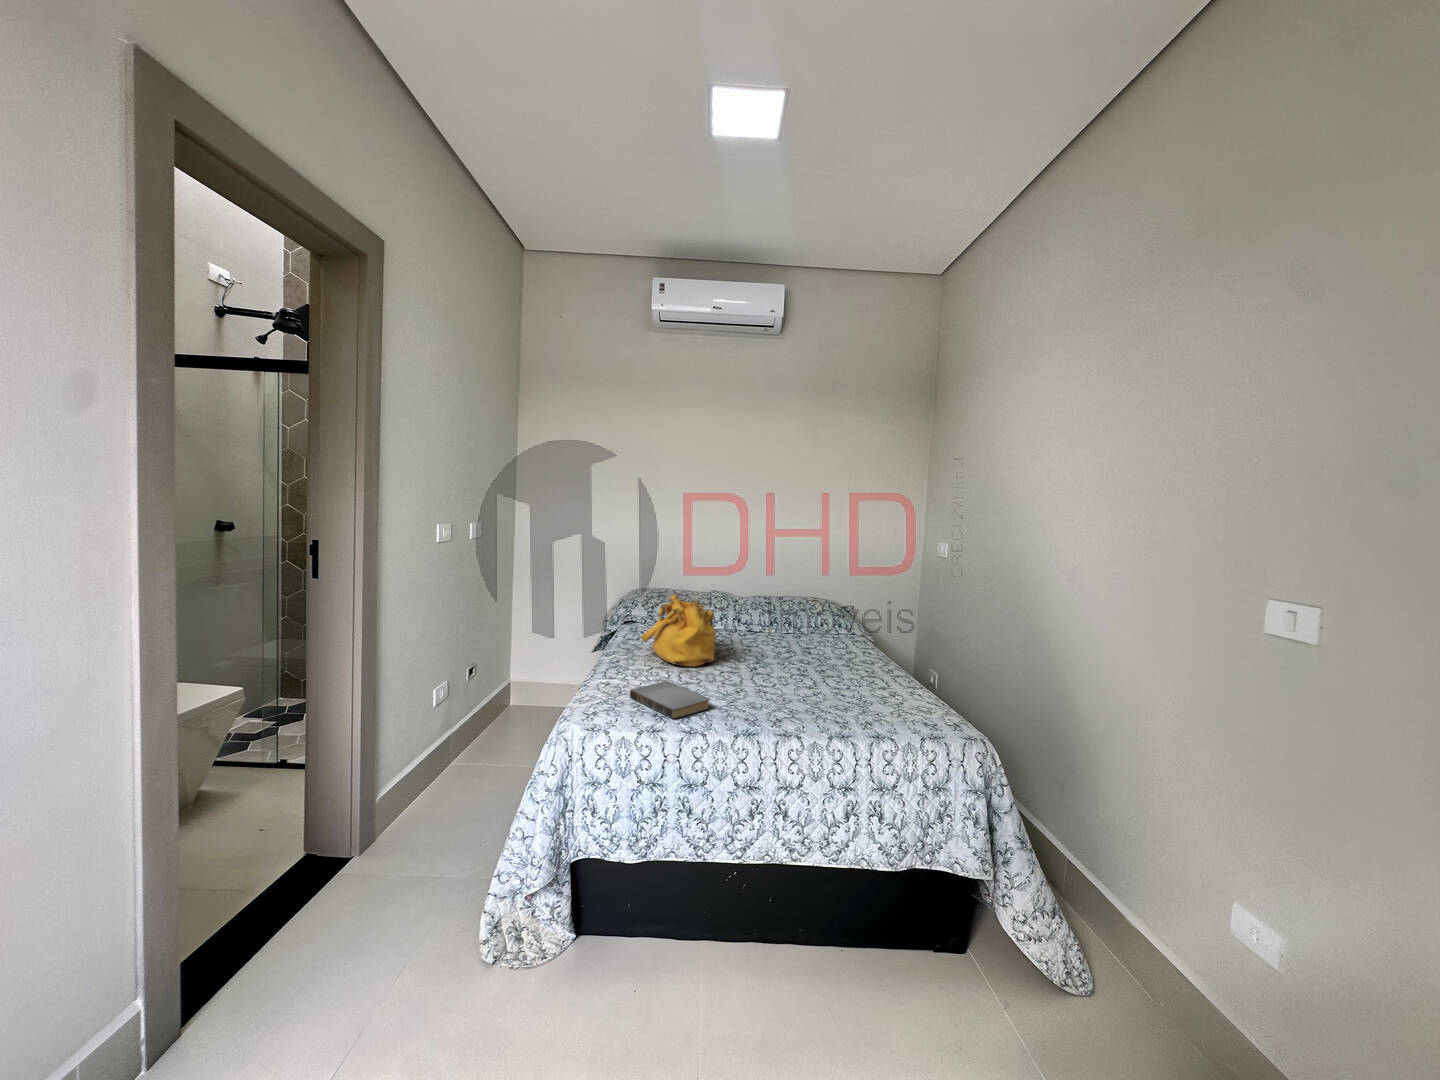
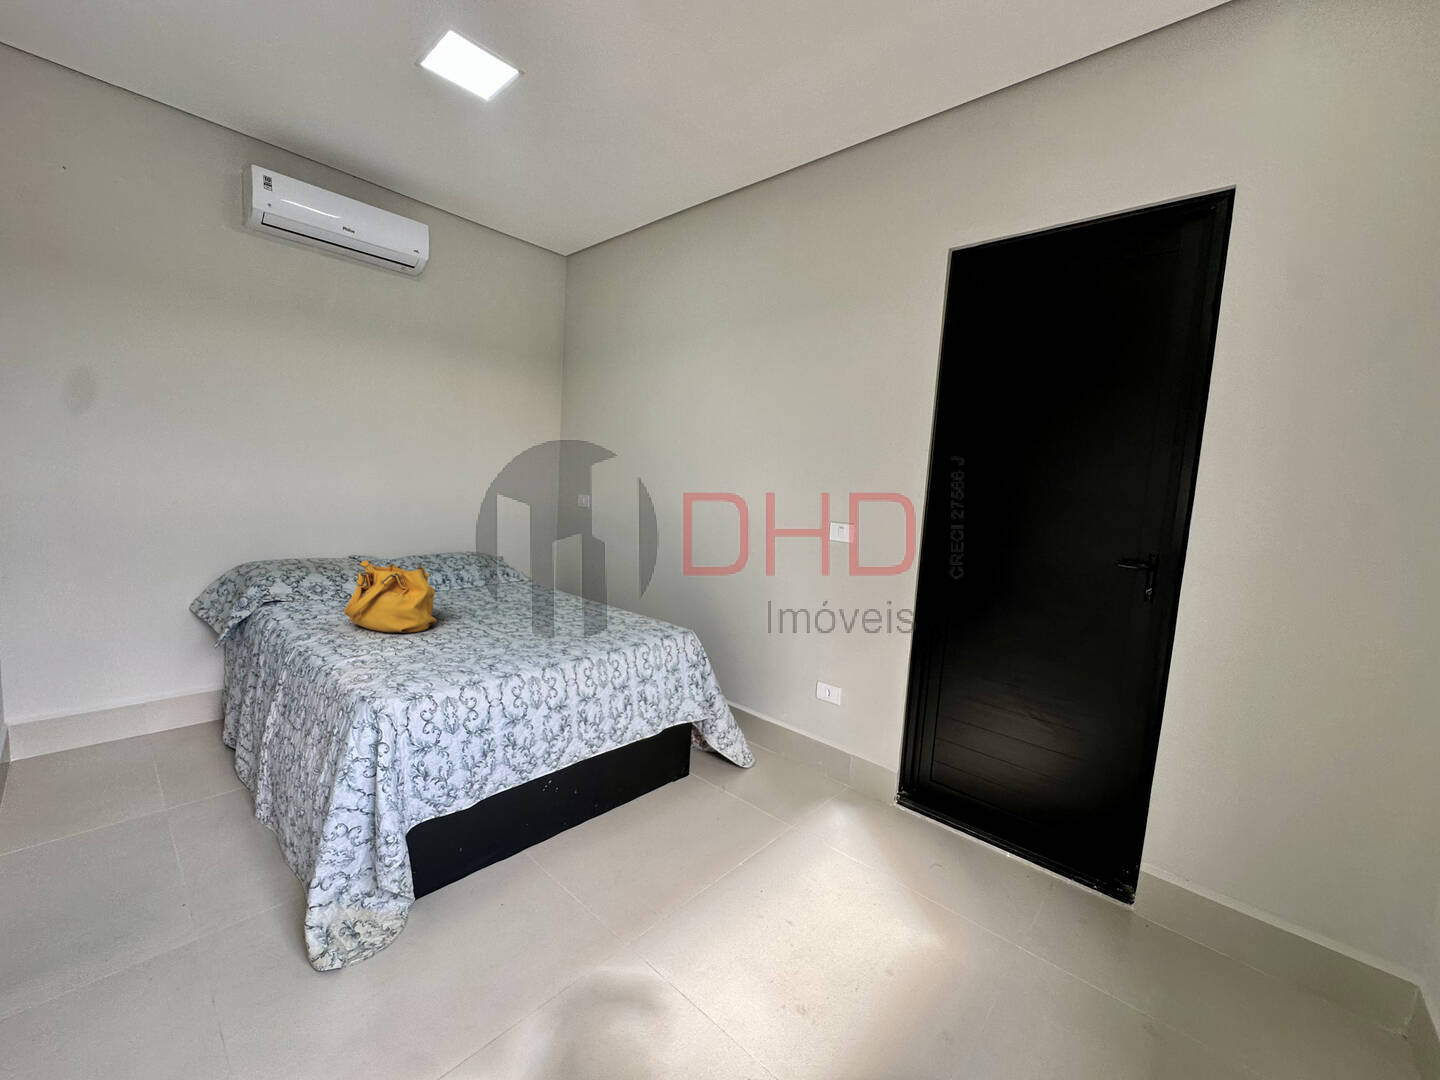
book: present [630,681,710,719] -> none [407,645,496,671]

